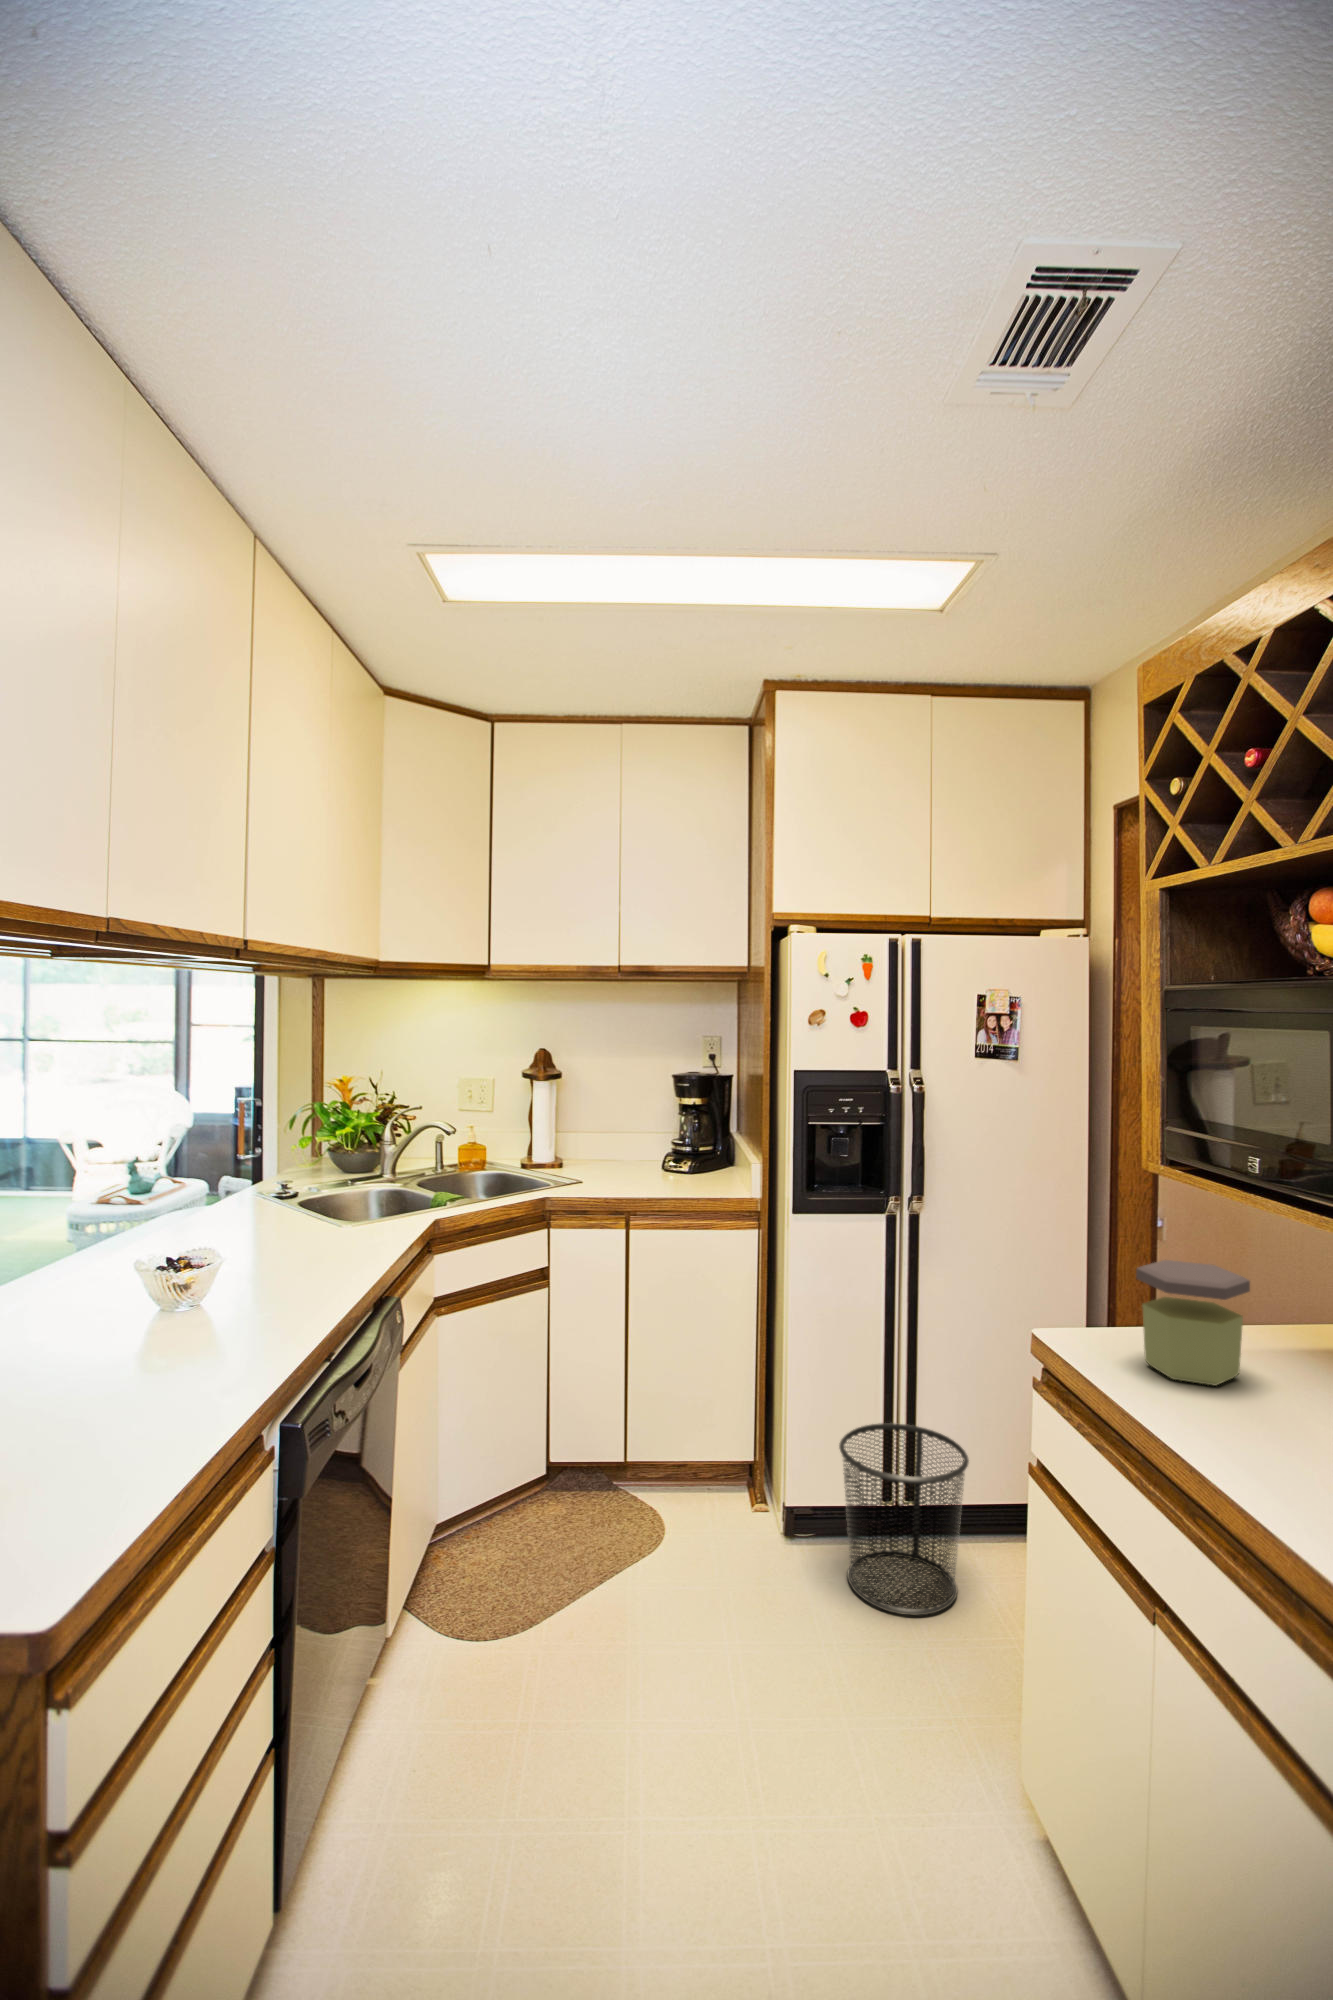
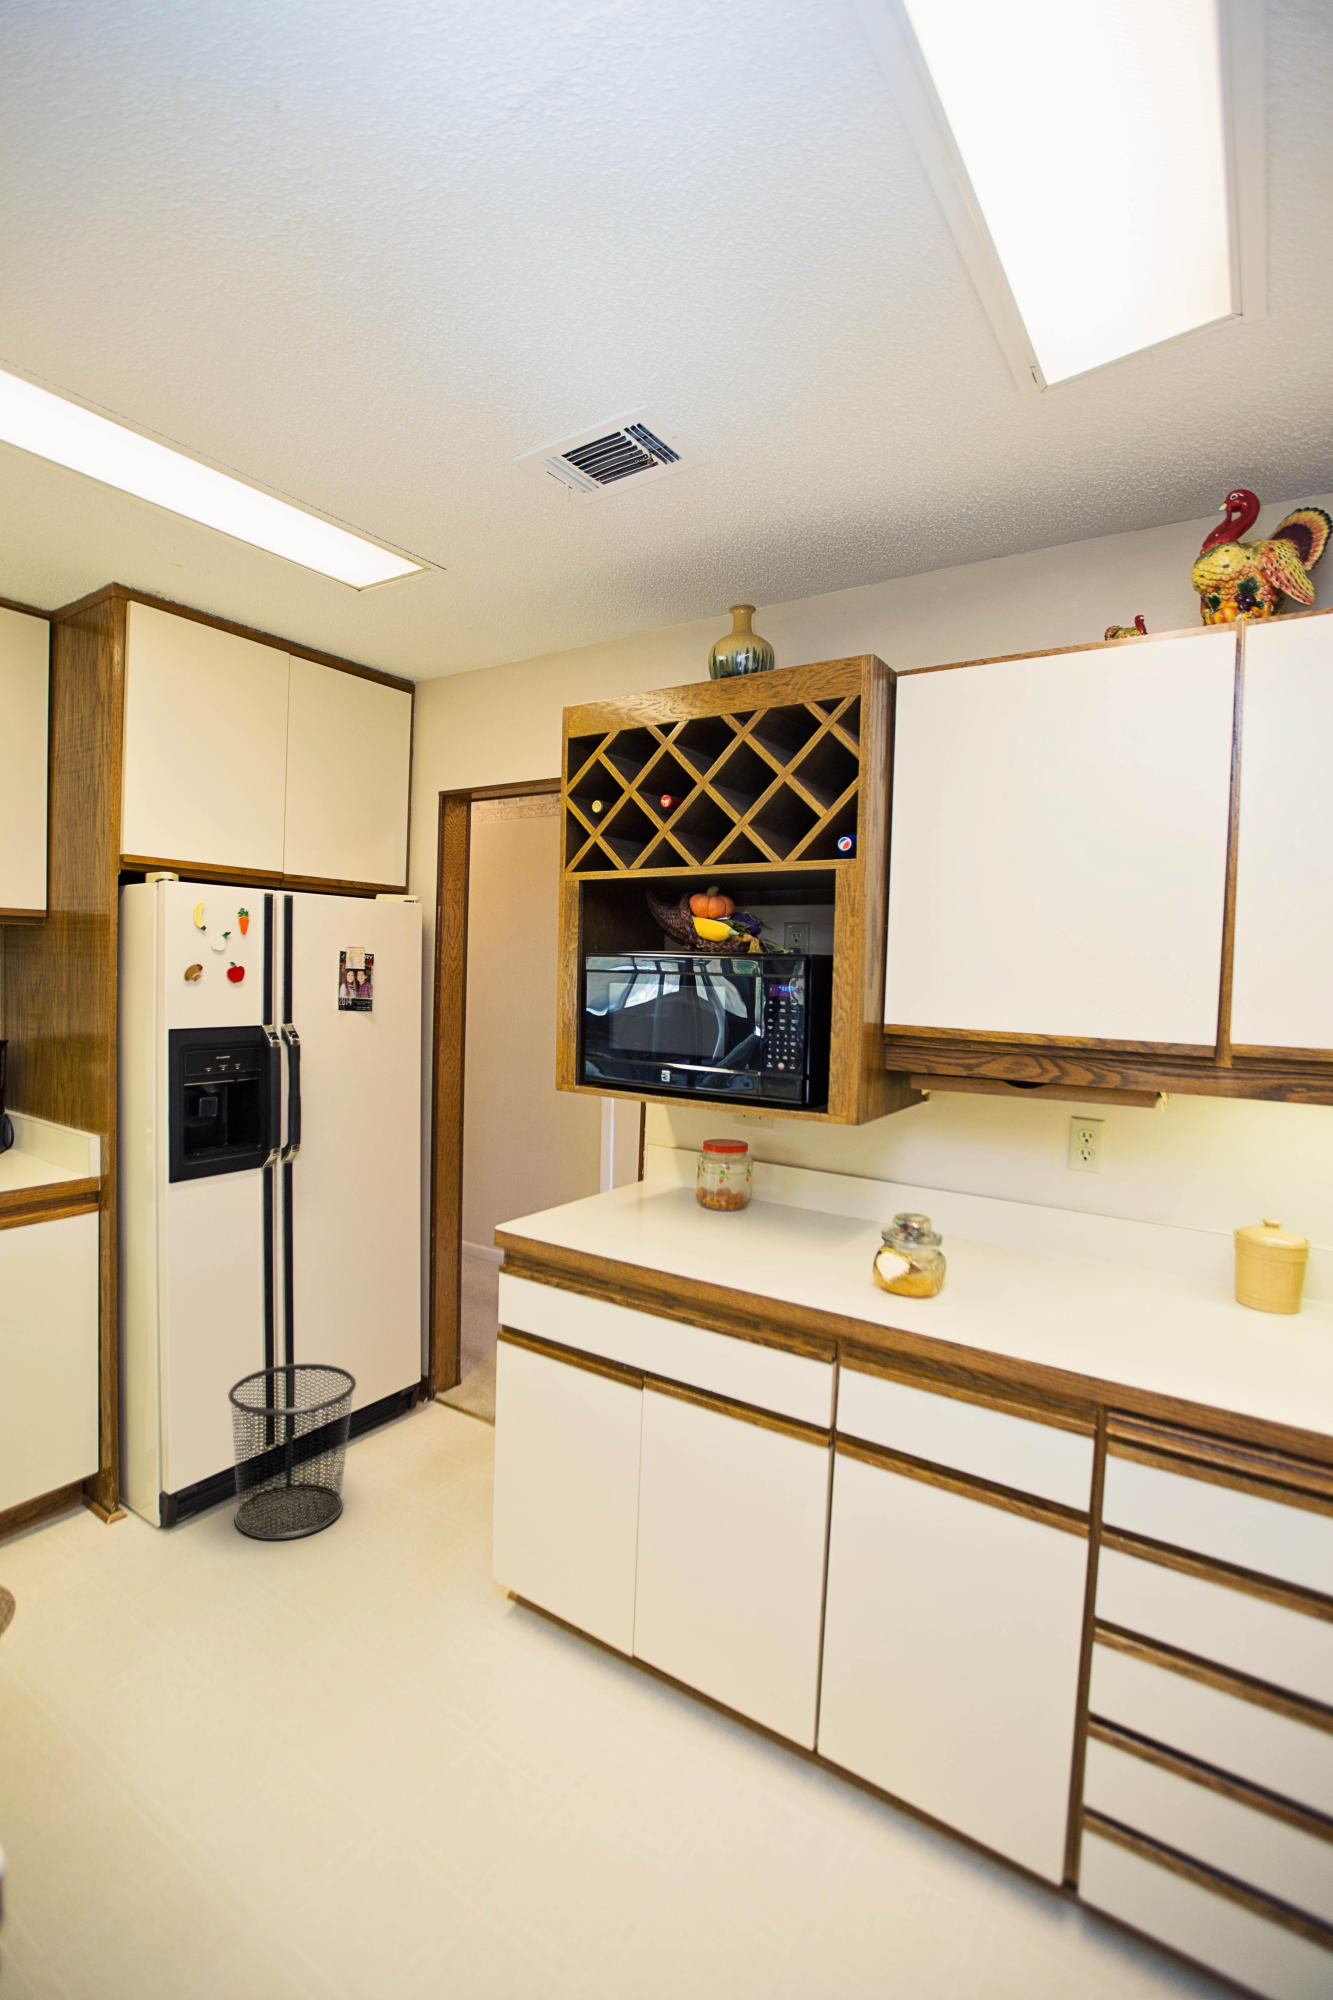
jar: present [1136,1260,1250,1386] -> none [594,1155,659,1238]

